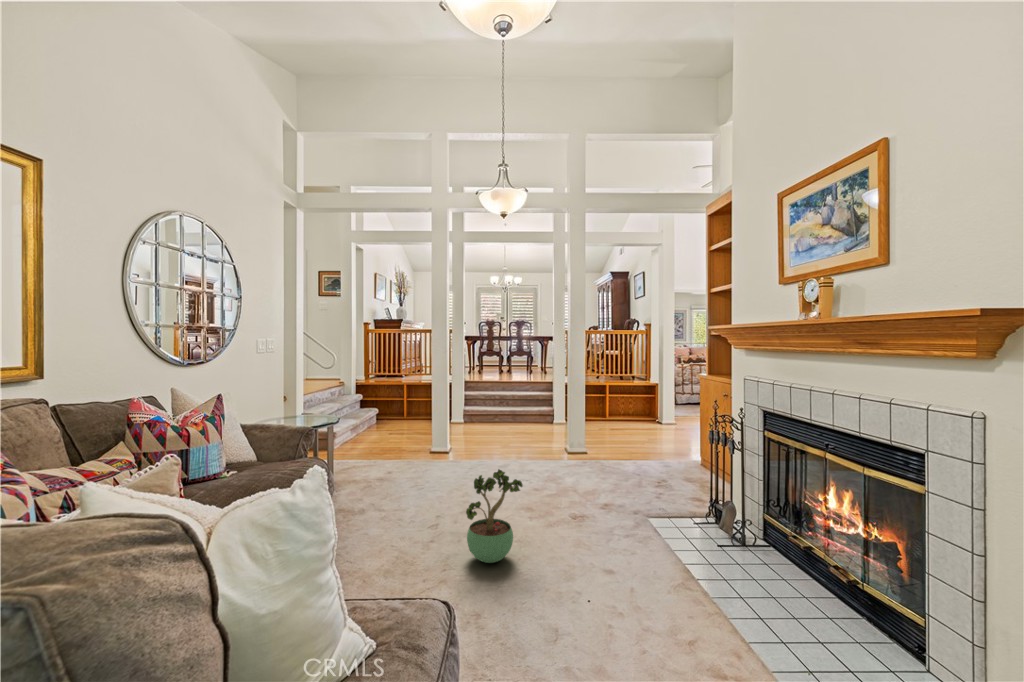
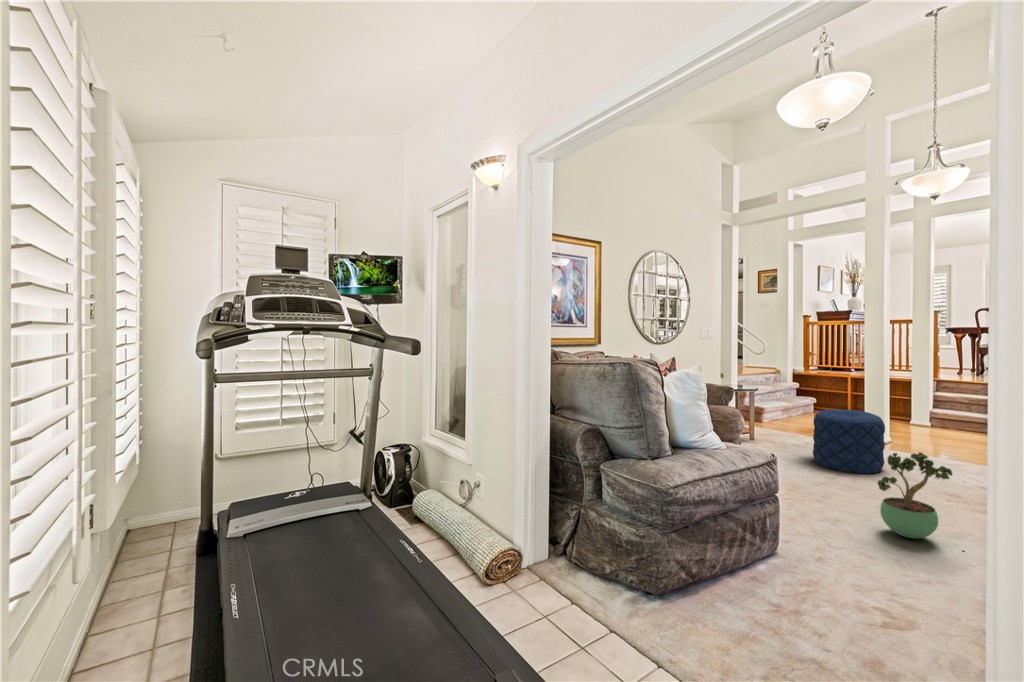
pouf: none [387,423,449,492] -> present [813,410,885,474]

